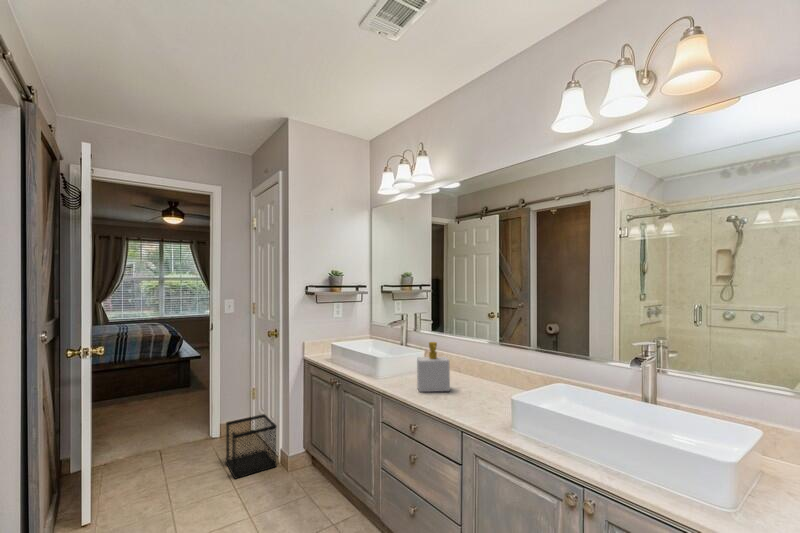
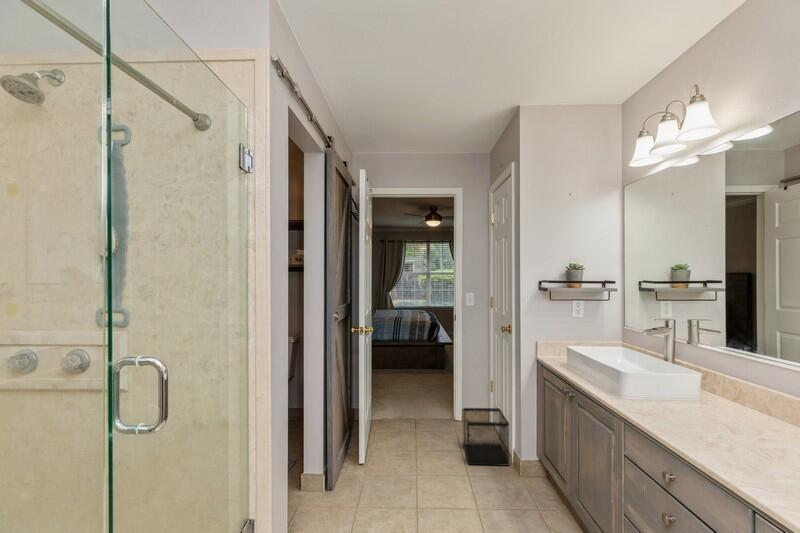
soap bottle: present [417,342,450,392] -> none [687,364,751,445]

